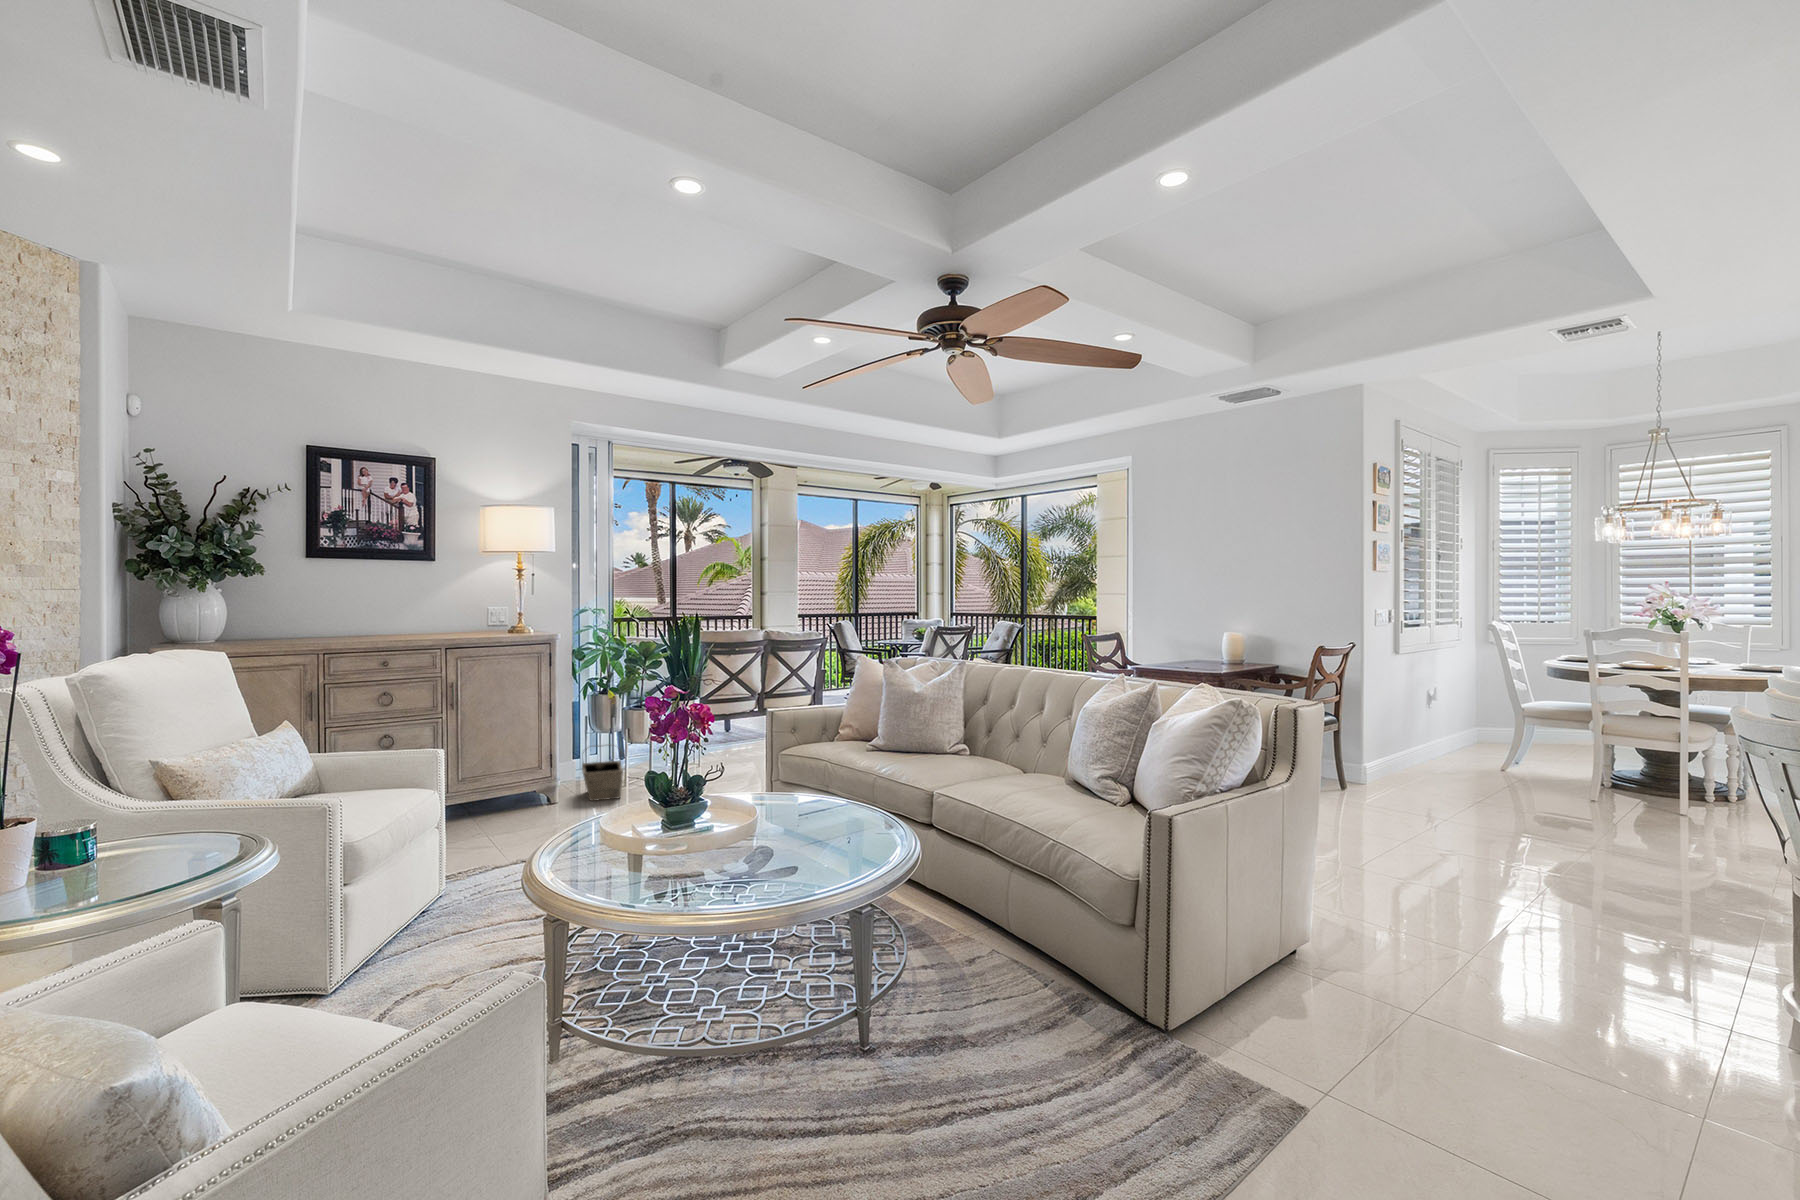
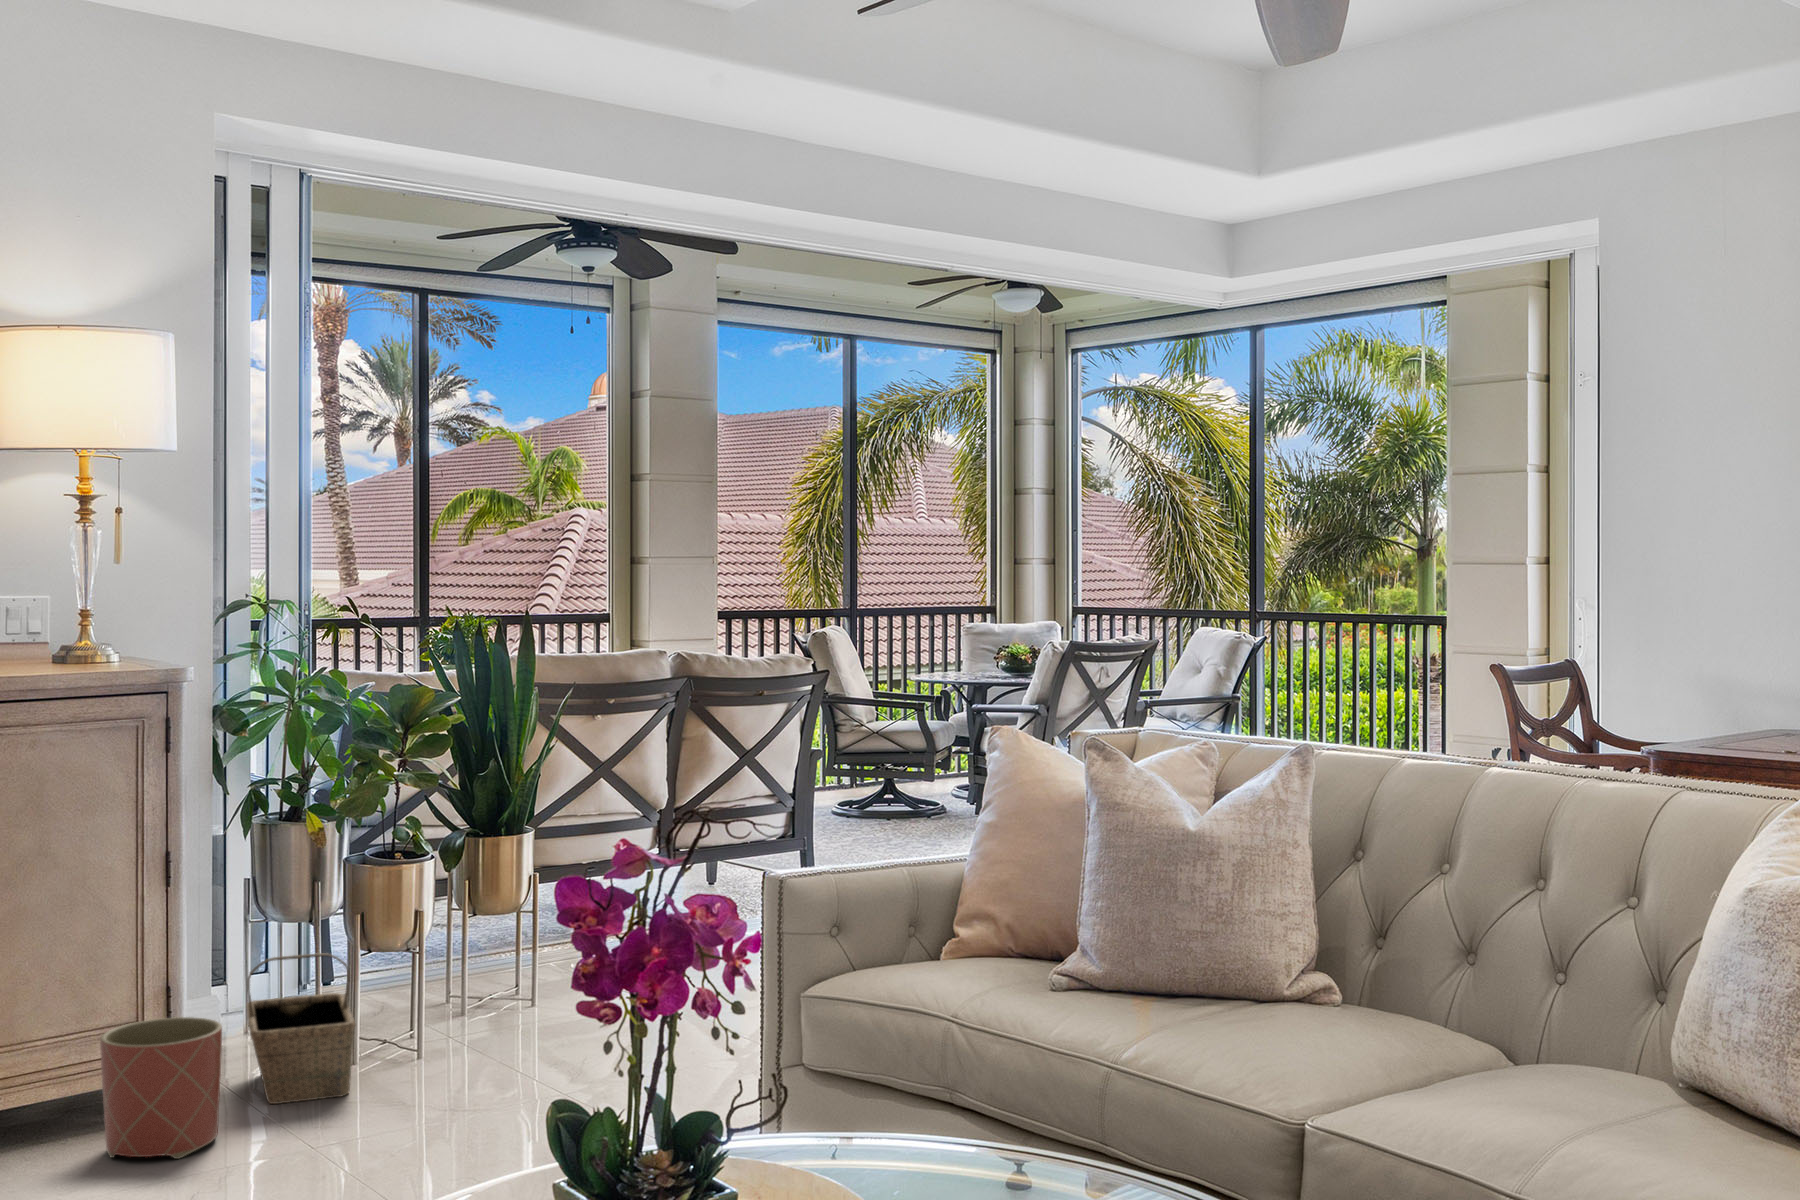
planter: none [526,766,572,818] -> present [100,1017,222,1159]

